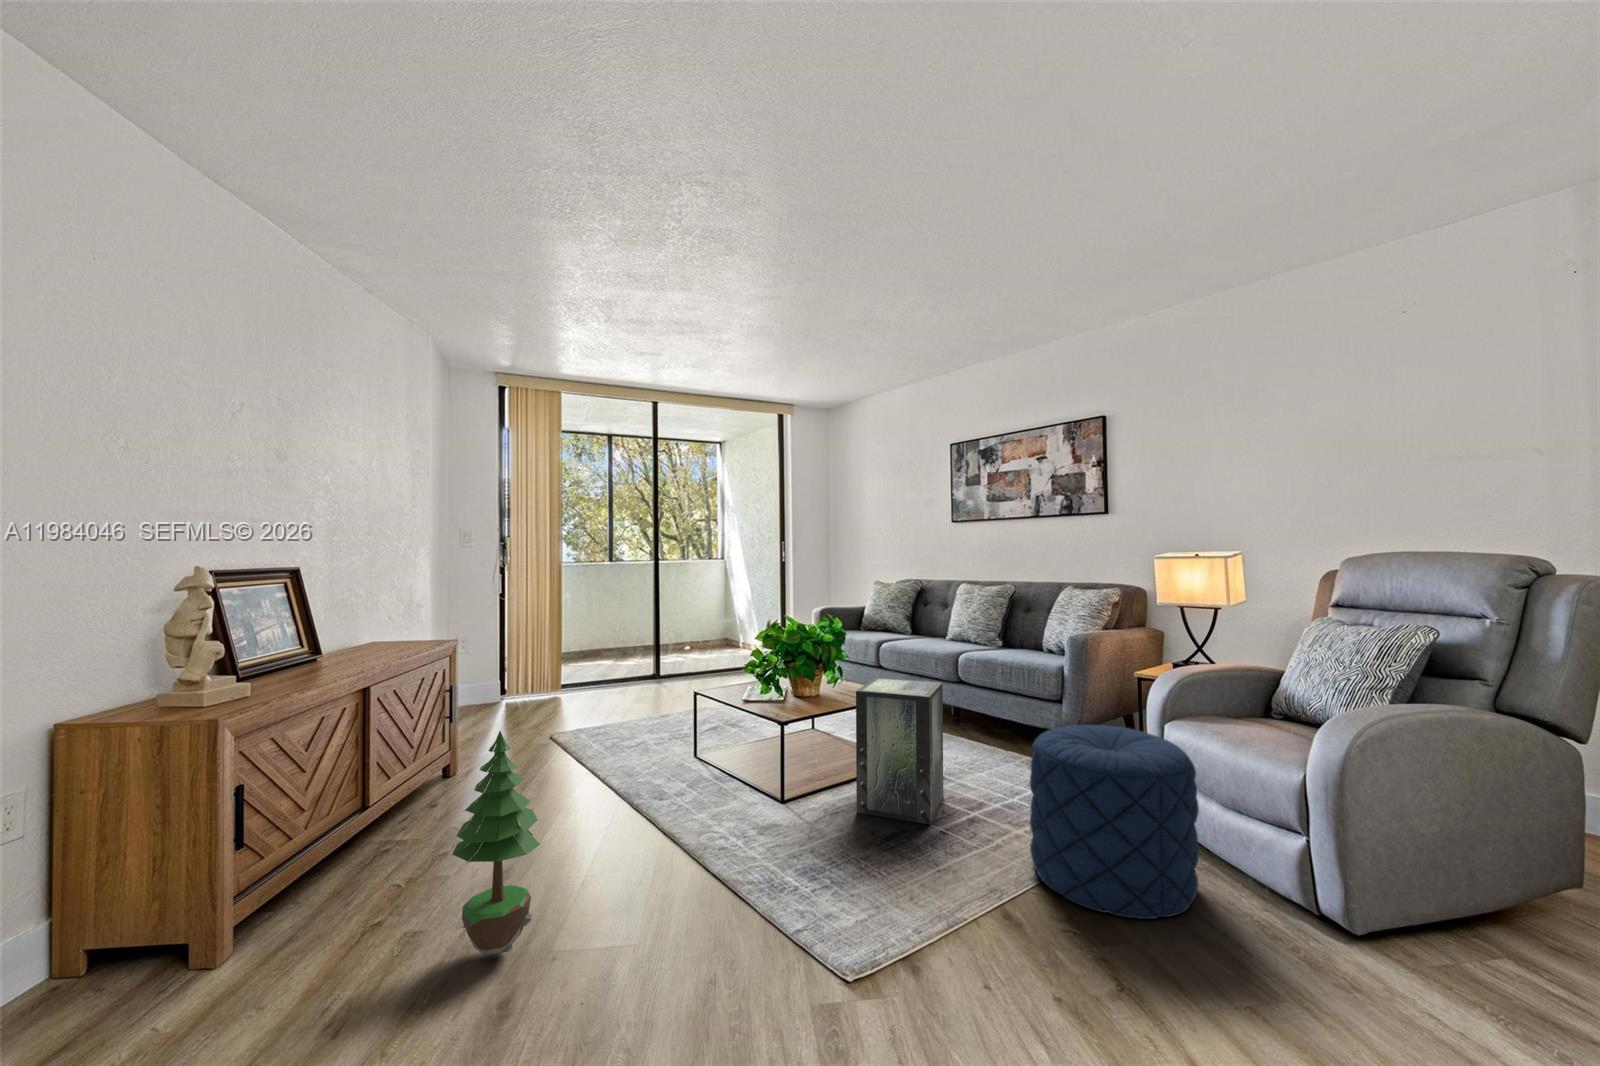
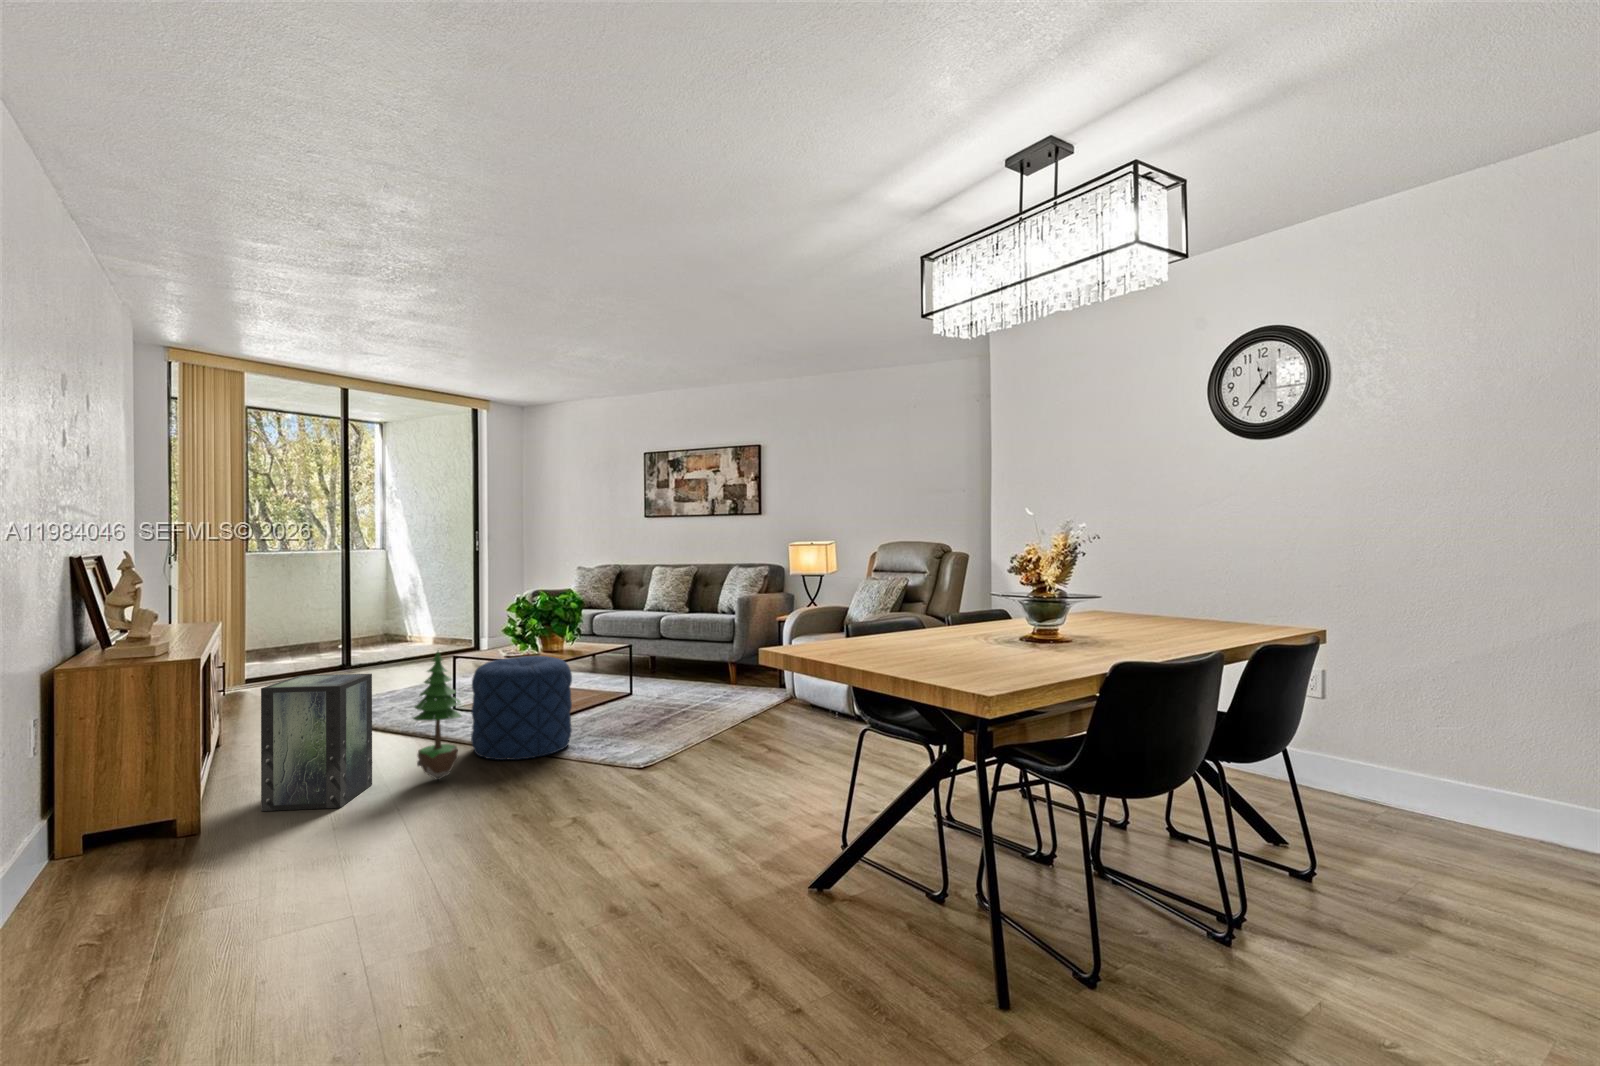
storage box: present [856,678,944,824] -> present [261,674,372,811]
pouf: present [1030,725,1199,919] -> present [471,656,572,760]

